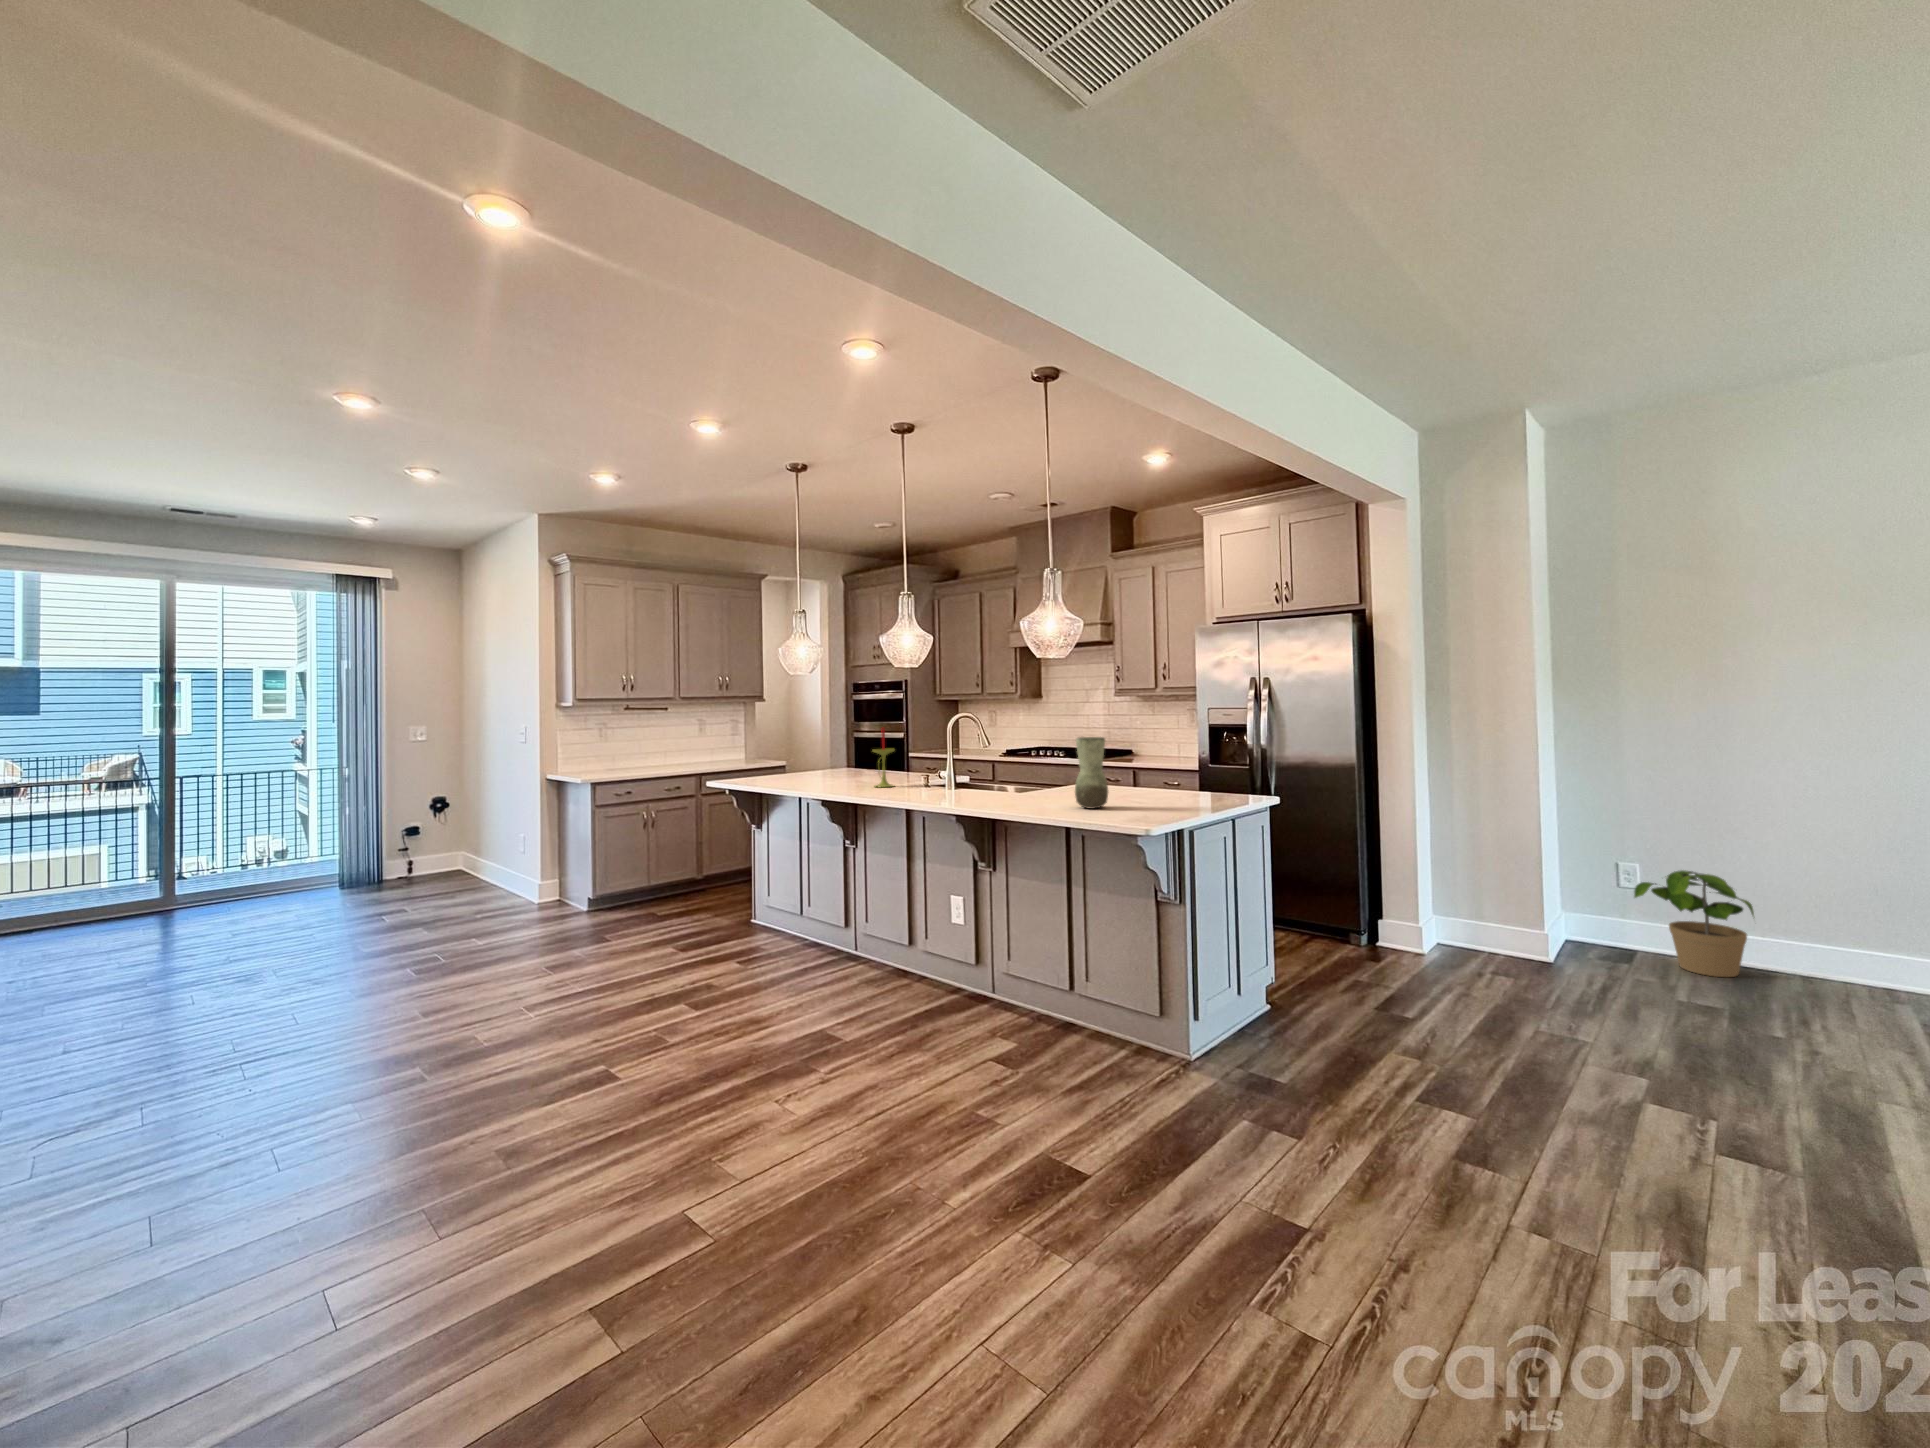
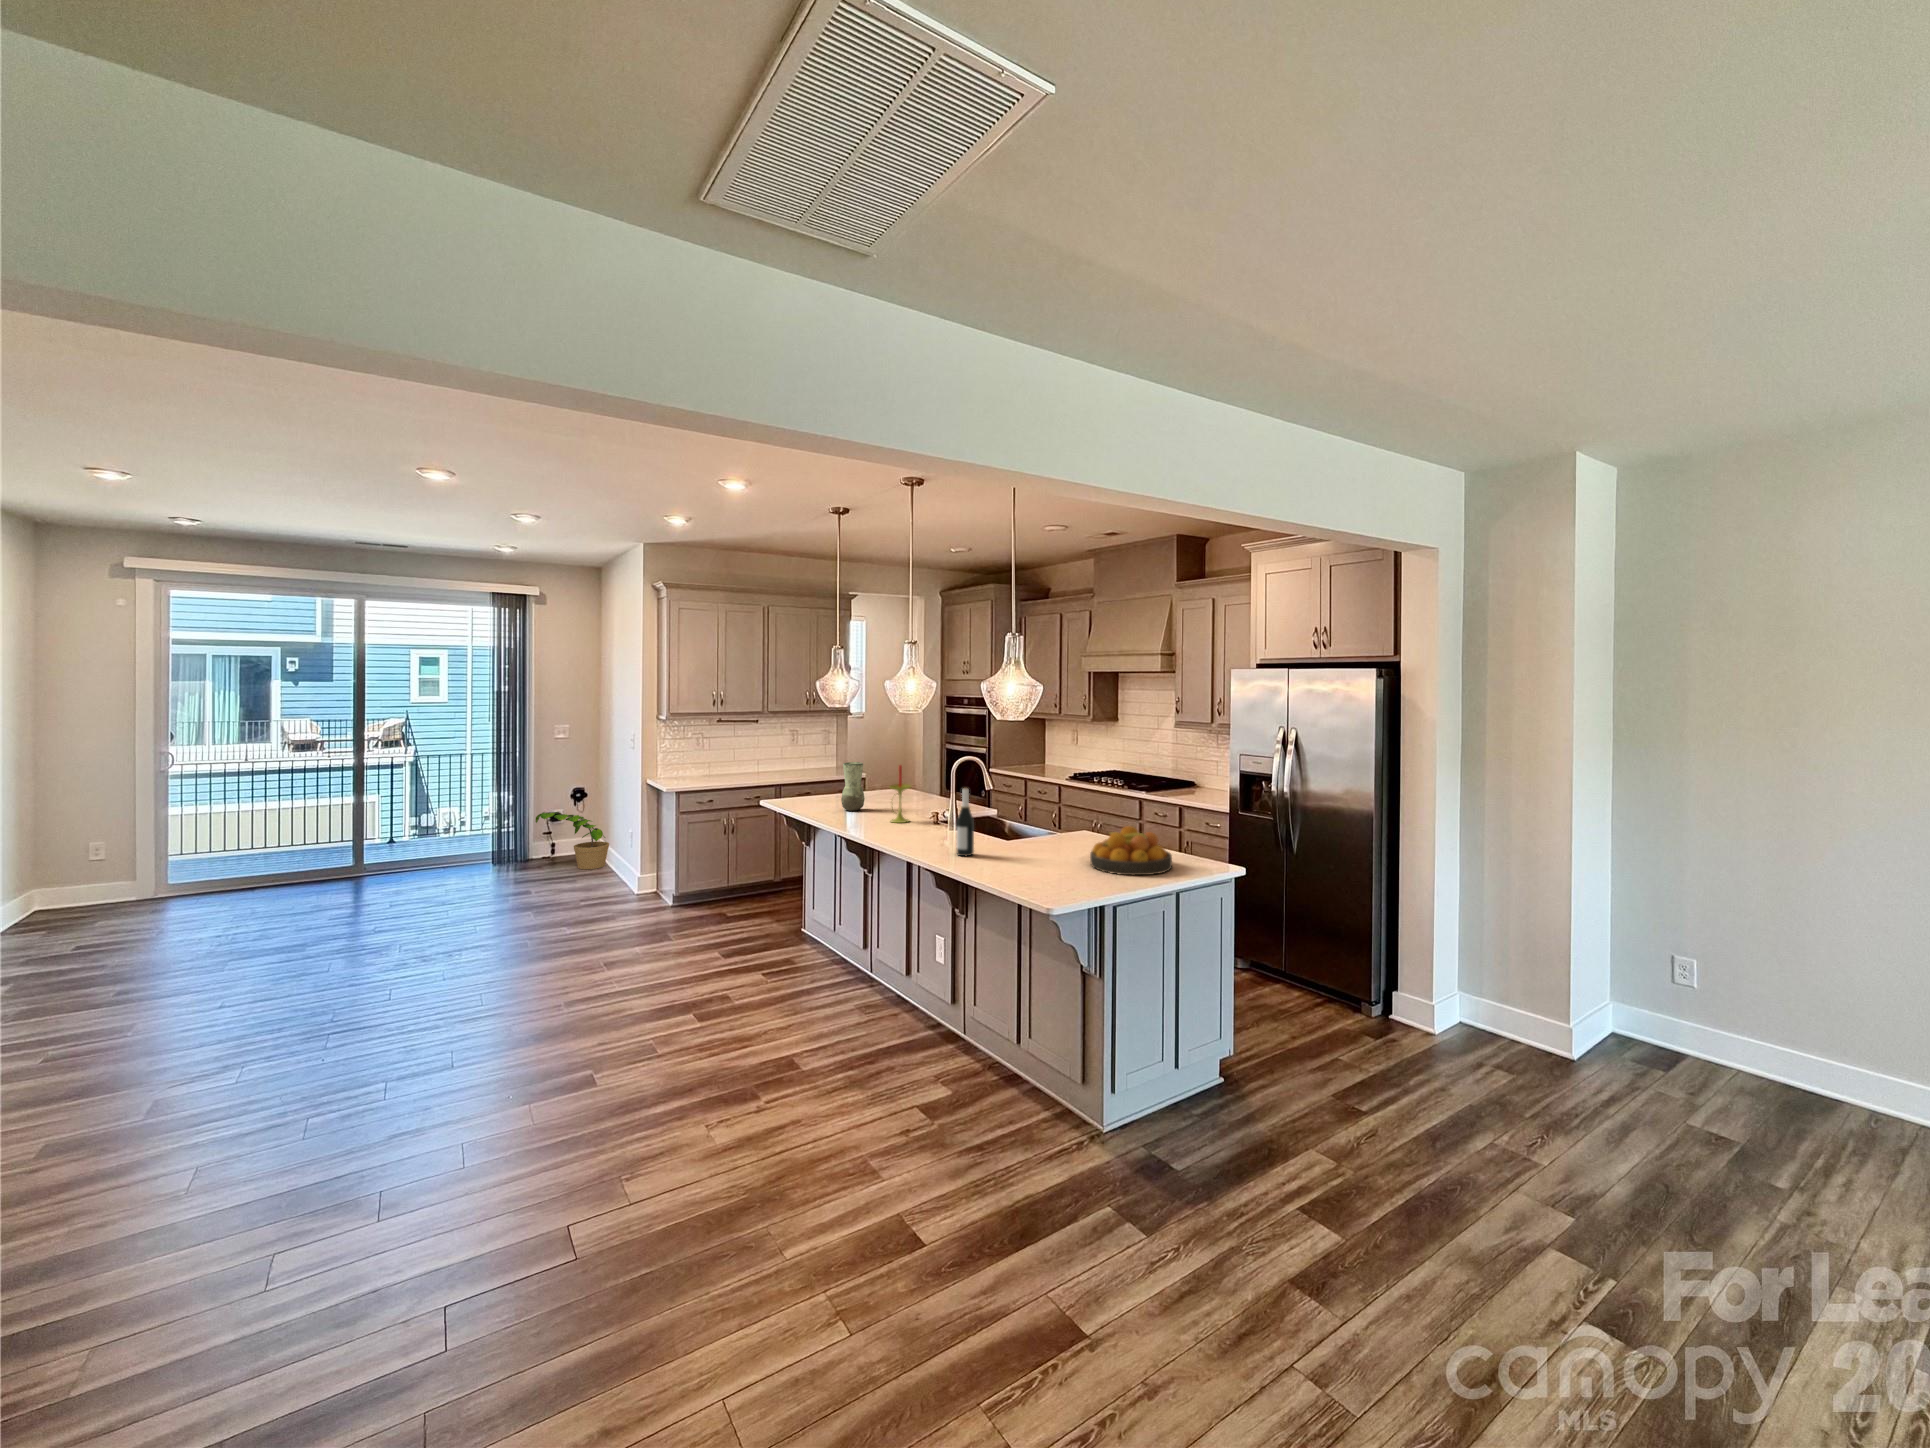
wine bottle: none [987,732,1005,802] -> present [956,788,974,856]
vase: present [1075,737,1108,809] -> present [841,762,865,811]
fruit bowl: none [1129,762,1212,805] -> present [1090,826,1172,875]
potted plant: present [1634,870,1754,977] -> present [536,812,609,869]

